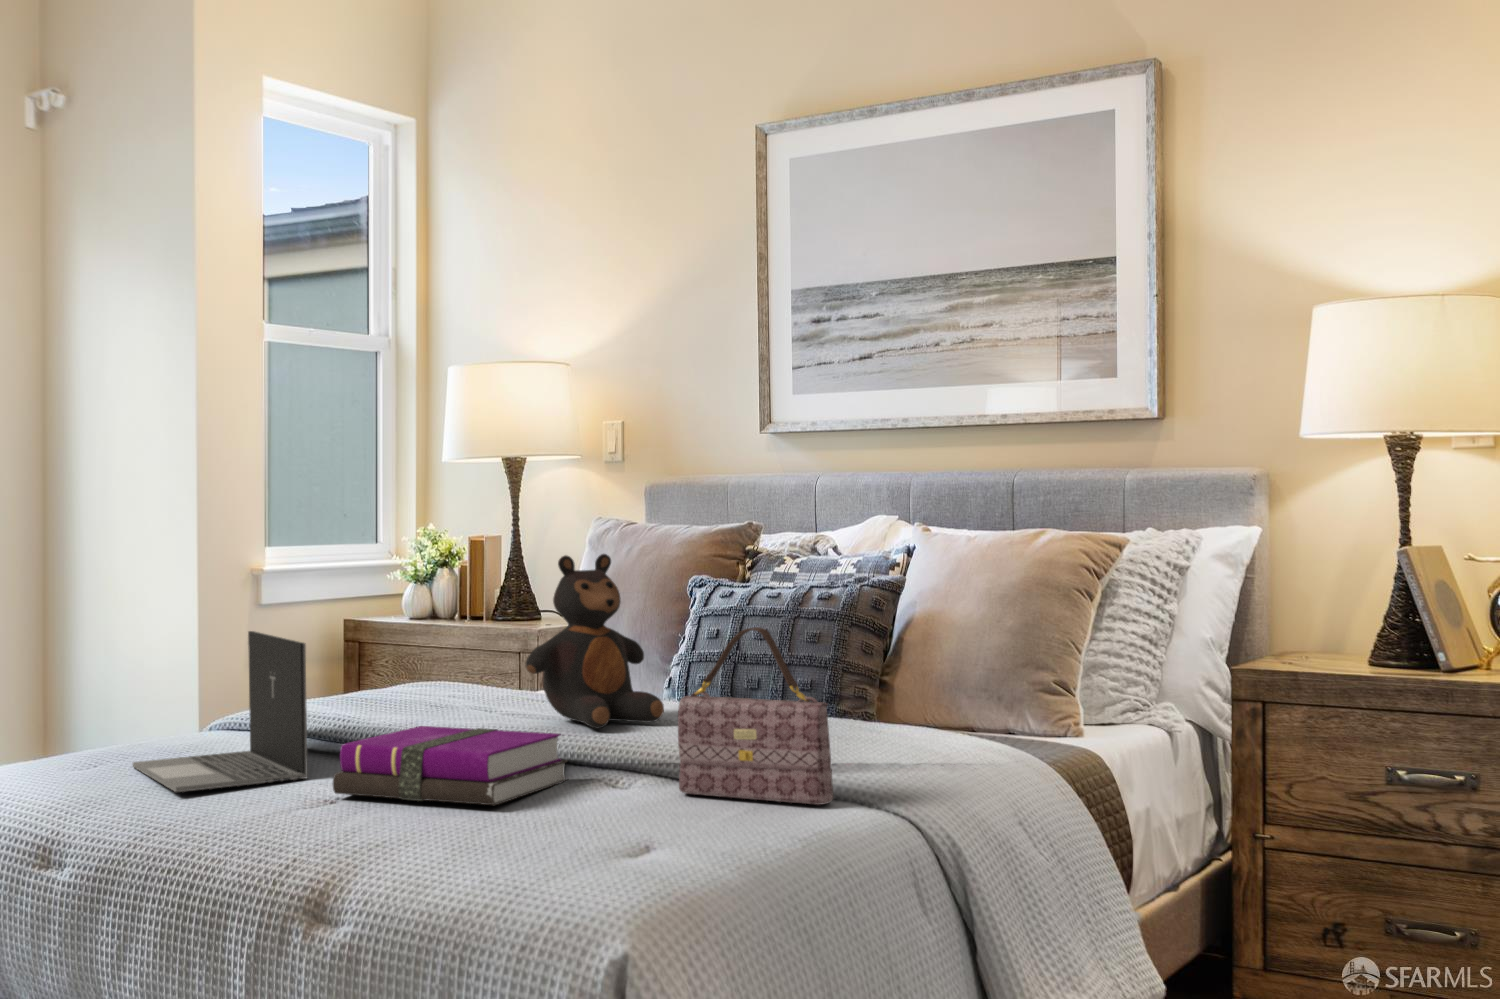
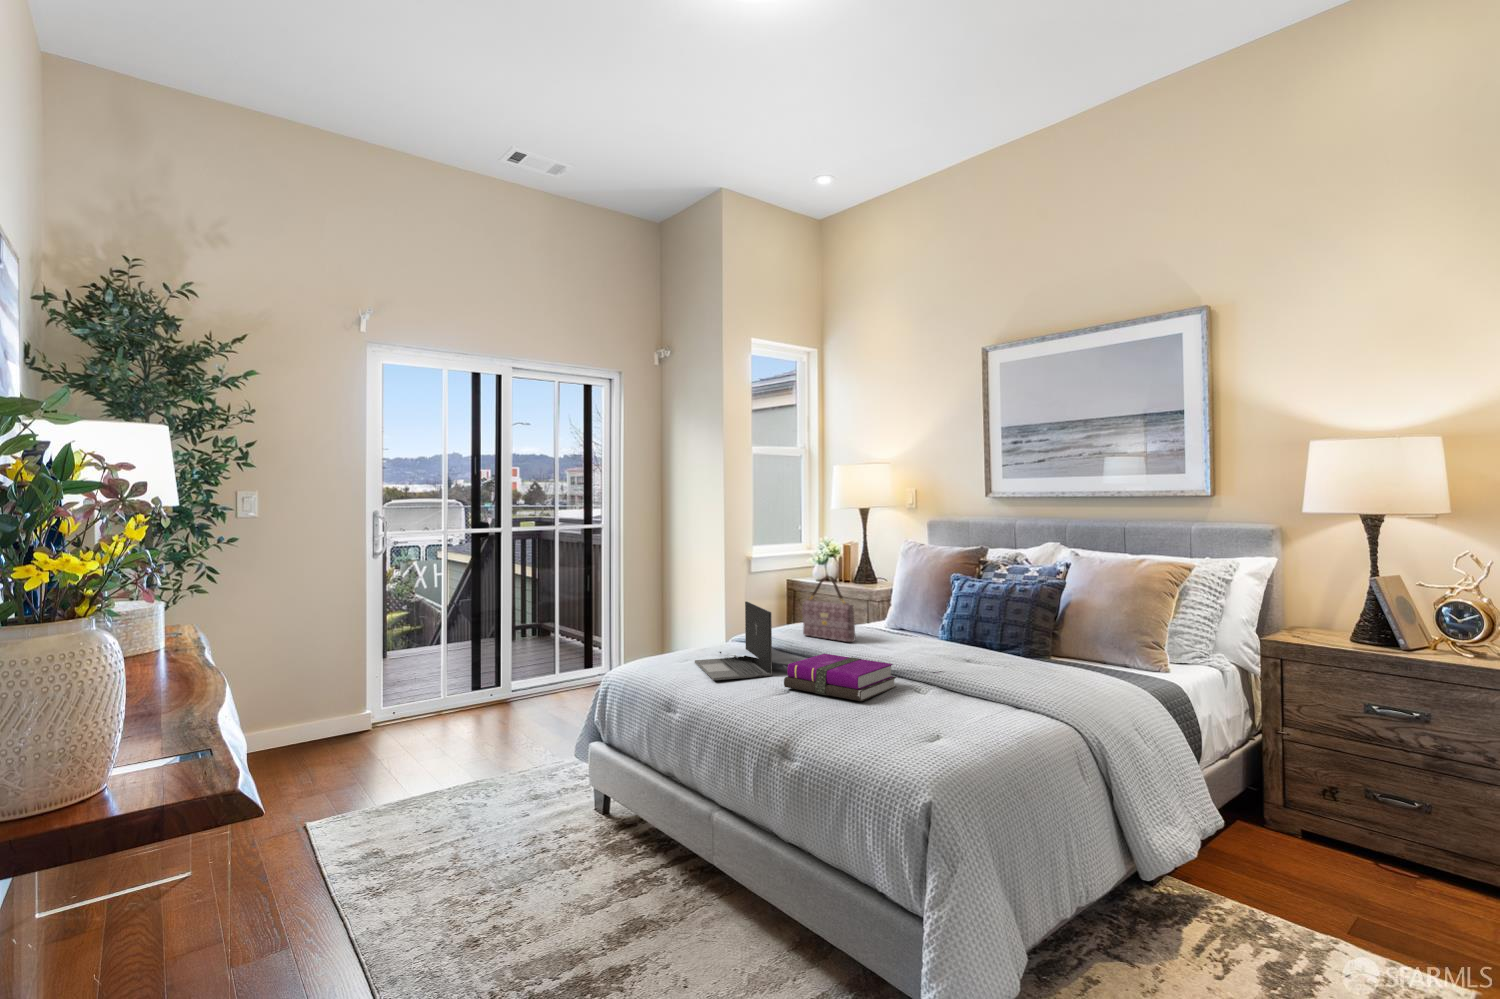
teddy bear: present [526,554,664,729] -> none [874,569,942,657]
handbag: present [678,627,833,805] -> present [802,576,855,642]

